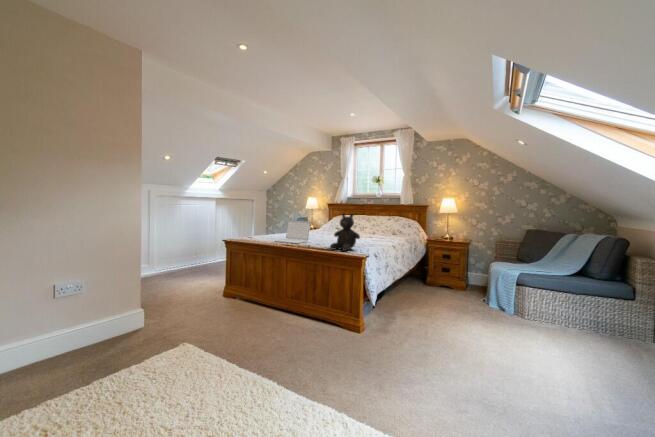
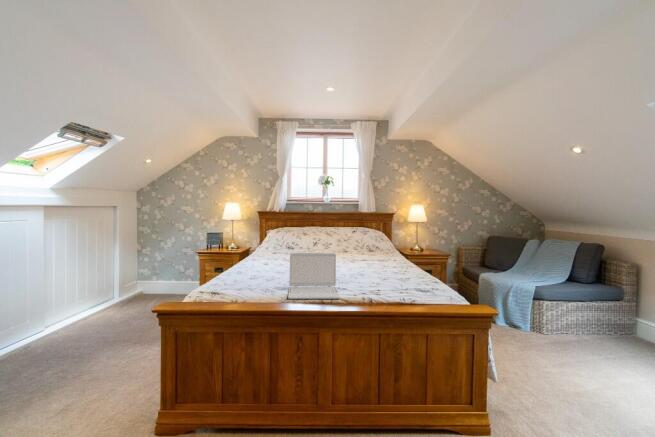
teddy bear: present [330,213,360,251] -> none [405,241,454,306]

